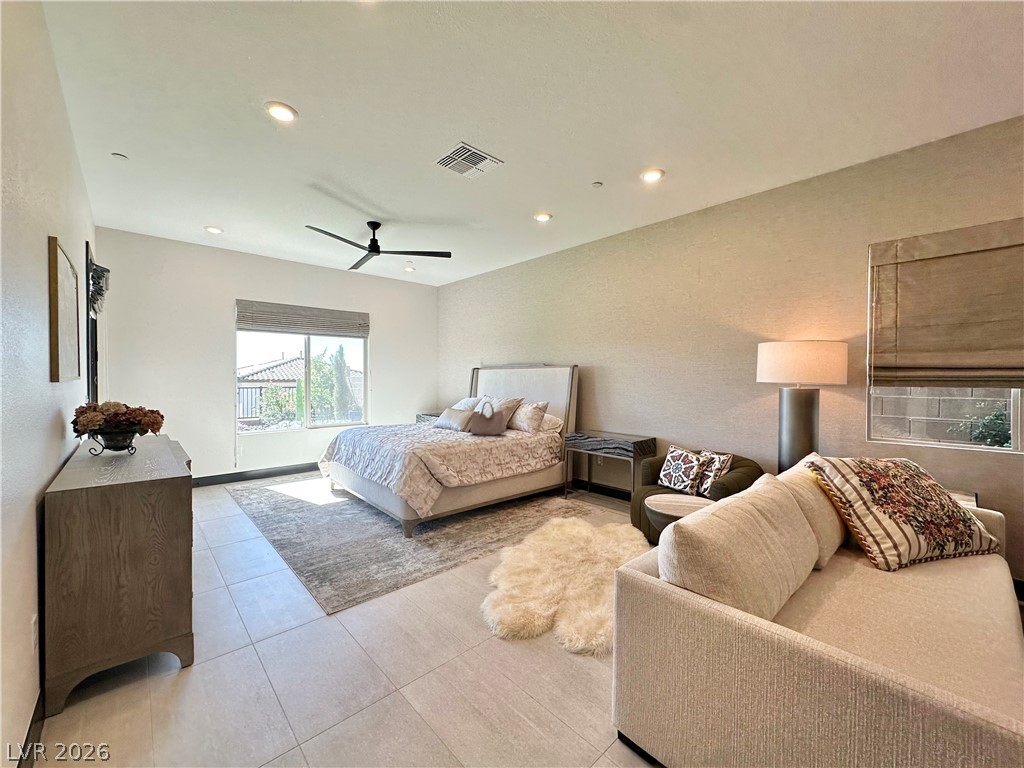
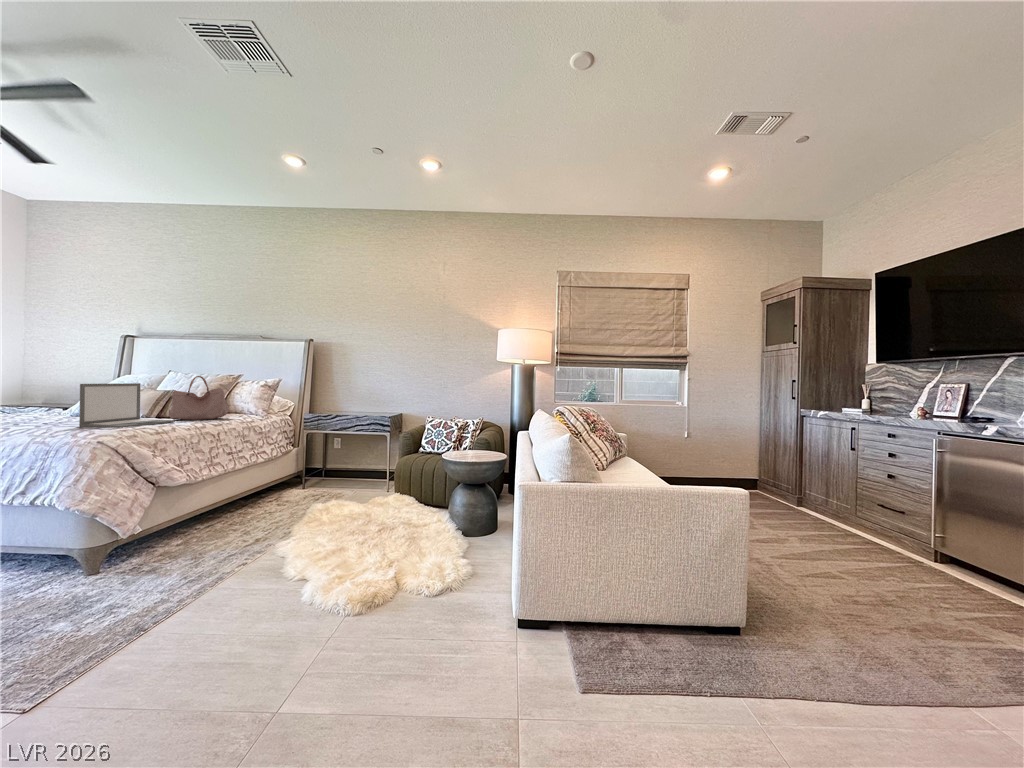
laptop: none [419,408,468,441] -> present [79,383,175,428]

